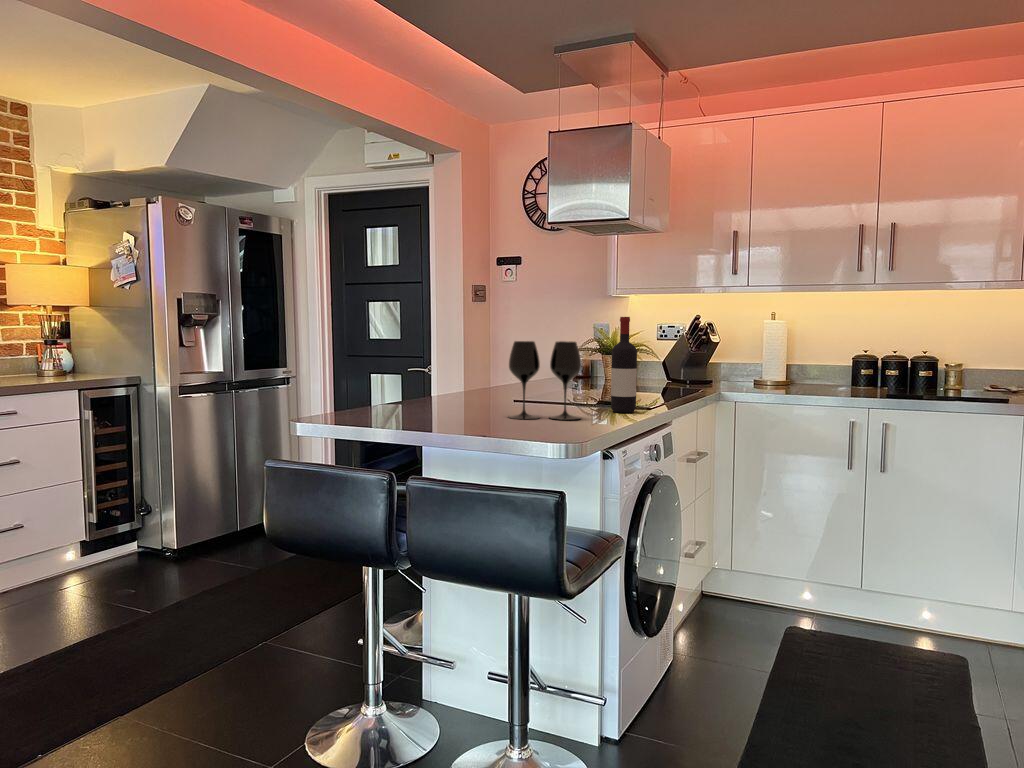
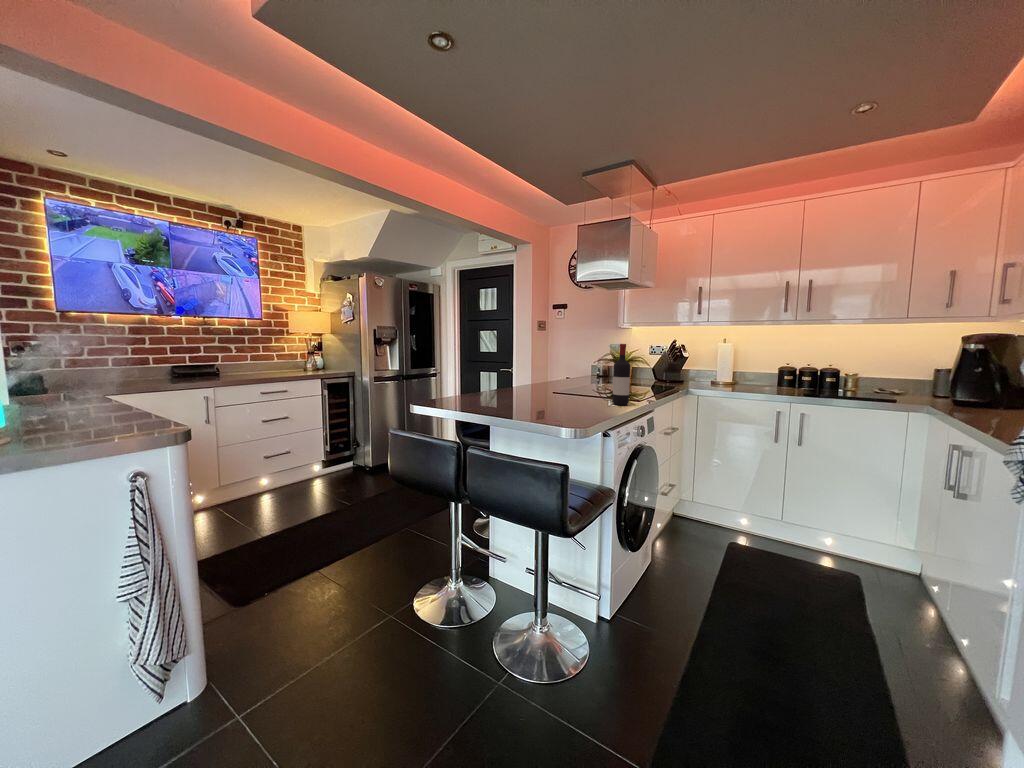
wine glass: present [508,341,581,420] -> none [544,360,592,411]

